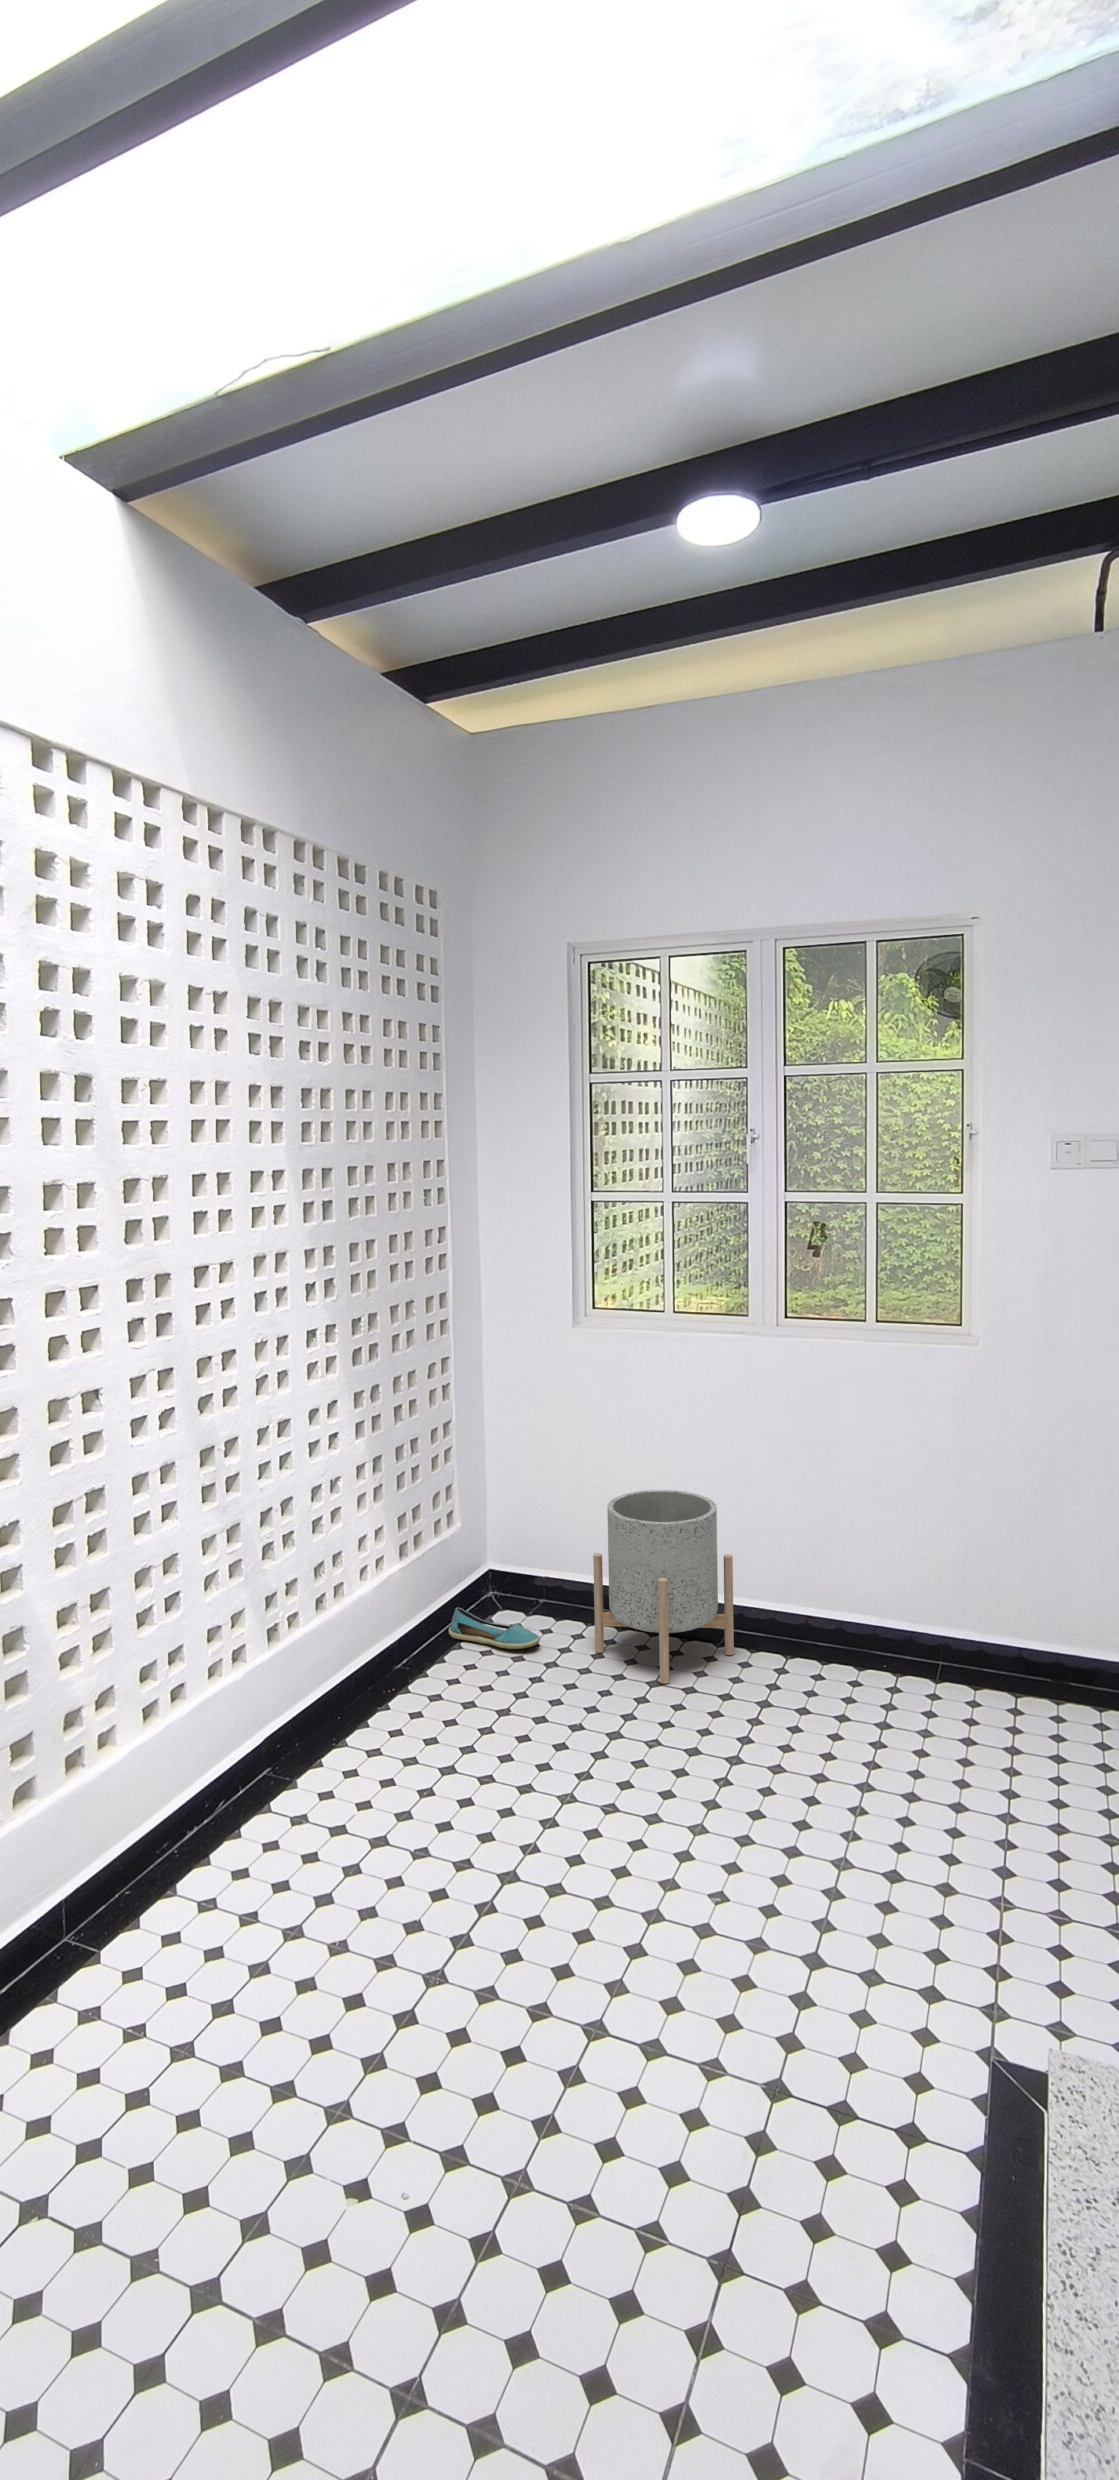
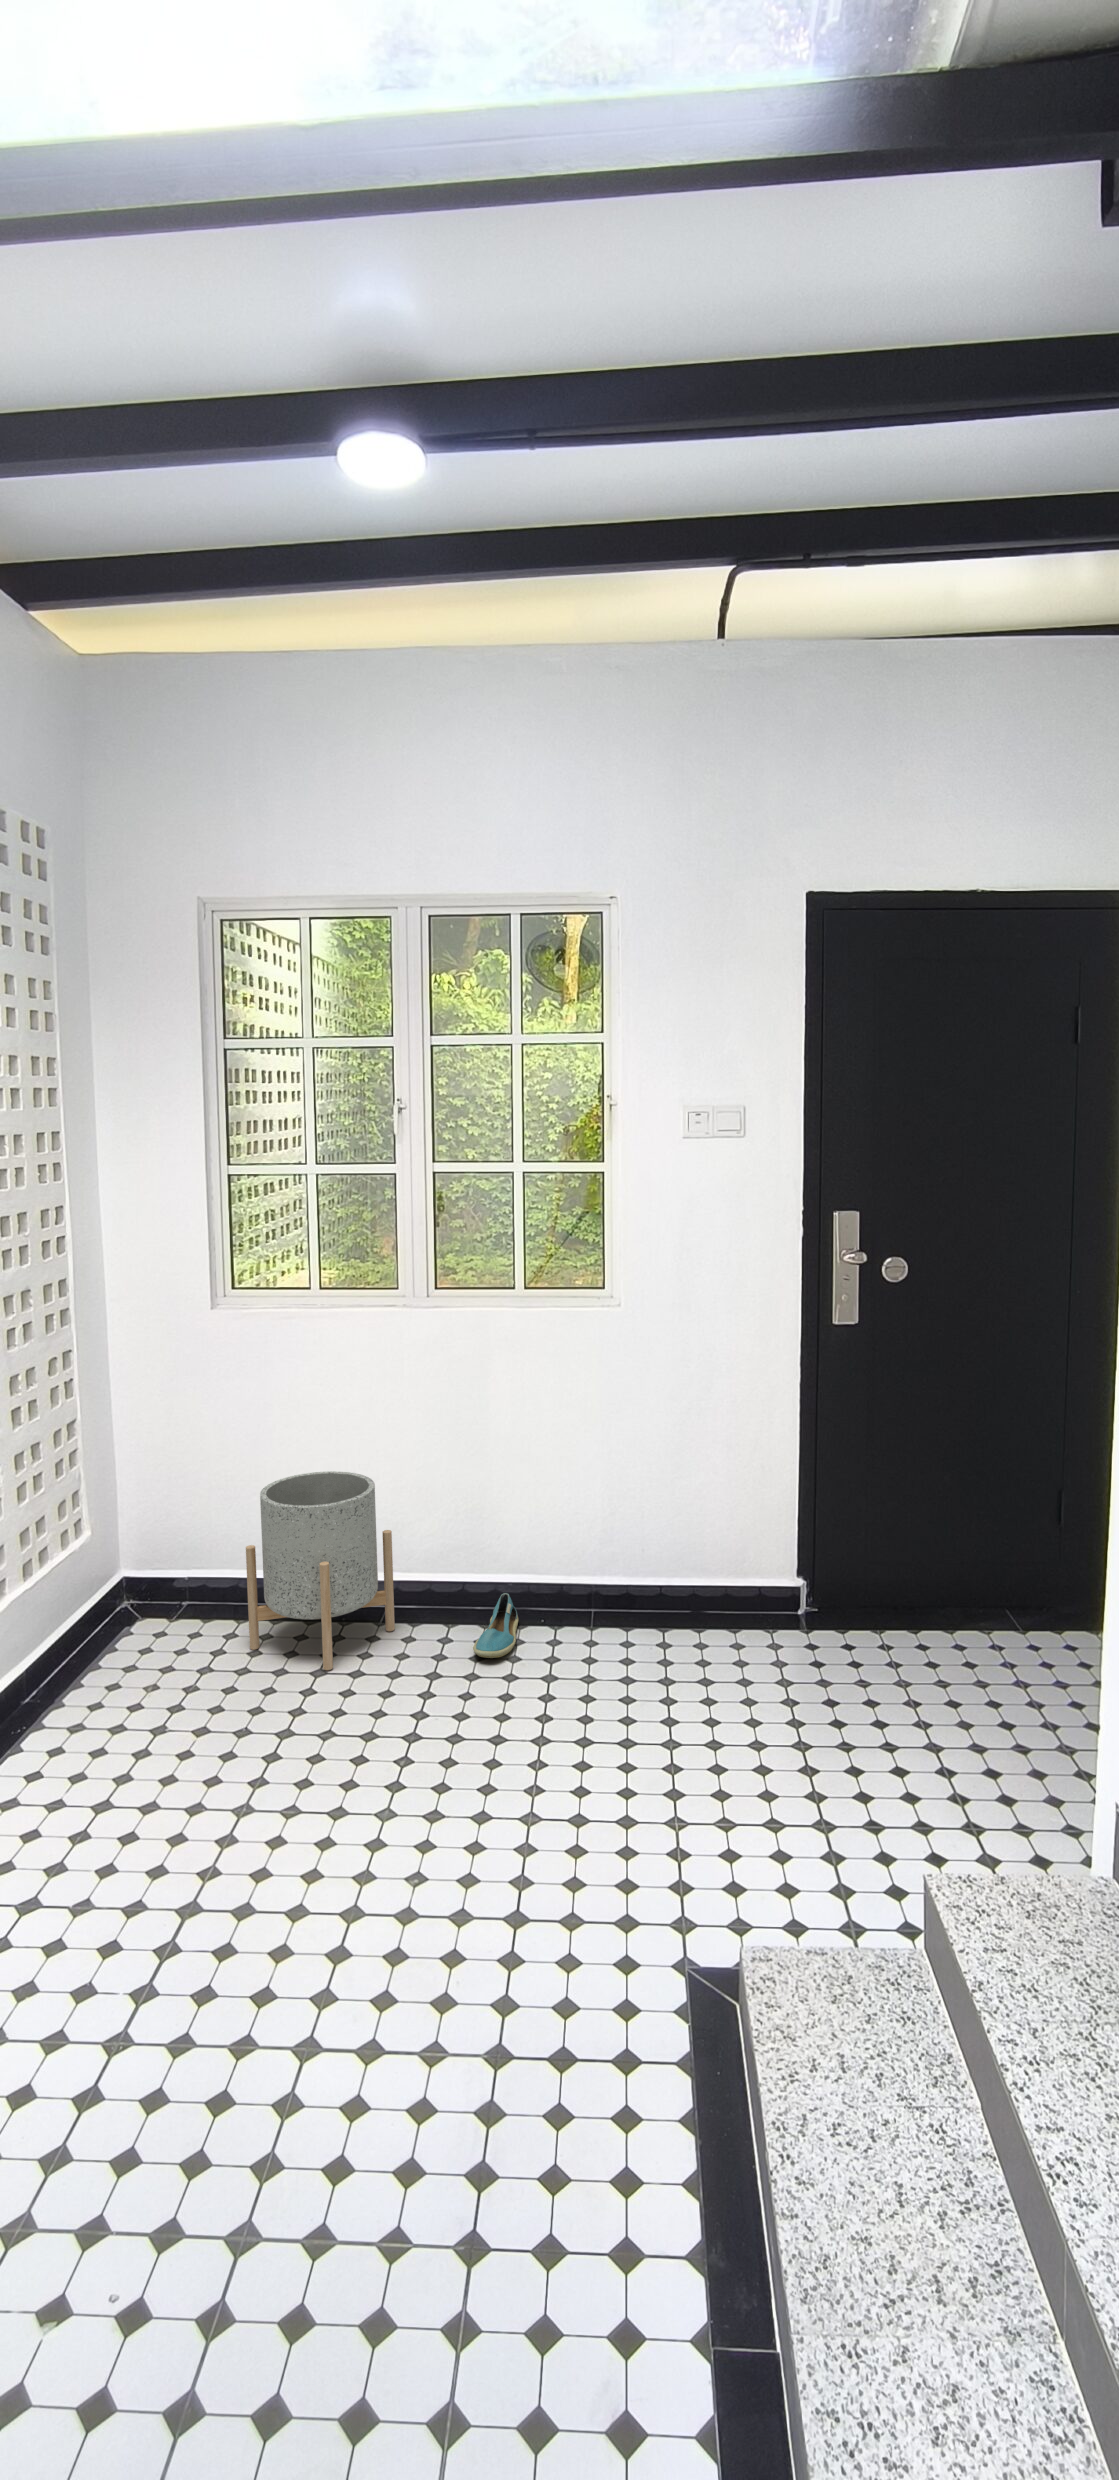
shoe: present [449,1608,540,1649] -> present [473,1593,518,1658]

